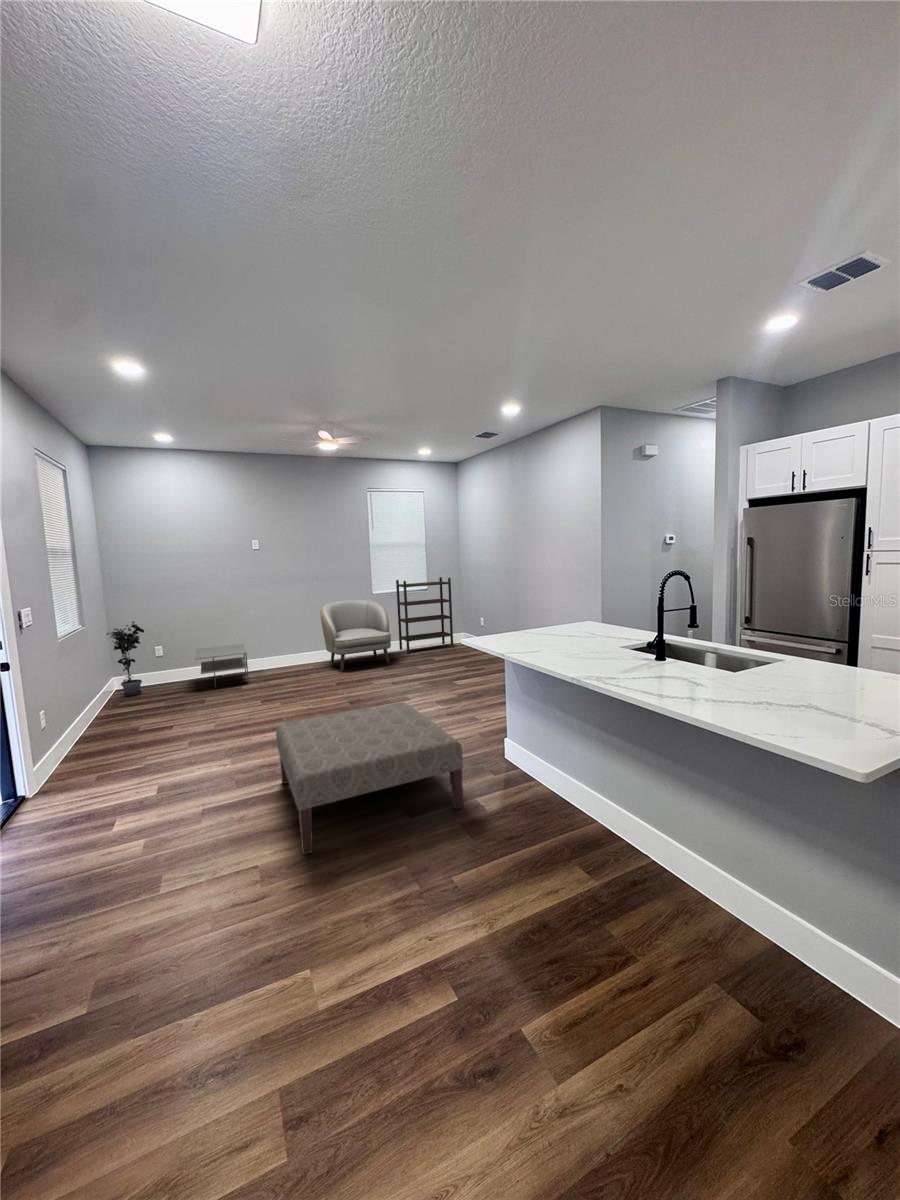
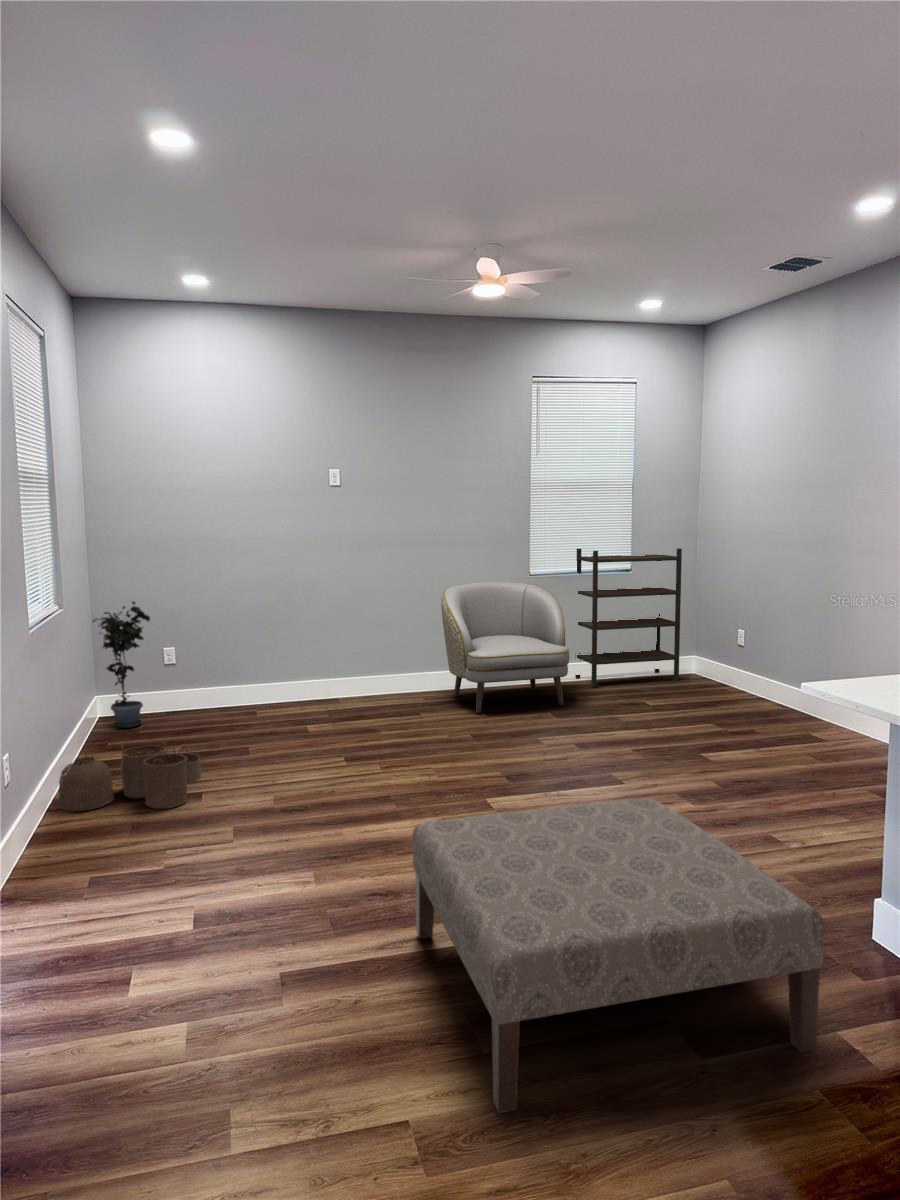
side table: present [195,644,249,687] -> none [229,650,318,726]
woven basket: none [82,699,174,743] -> present [59,742,201,811]

